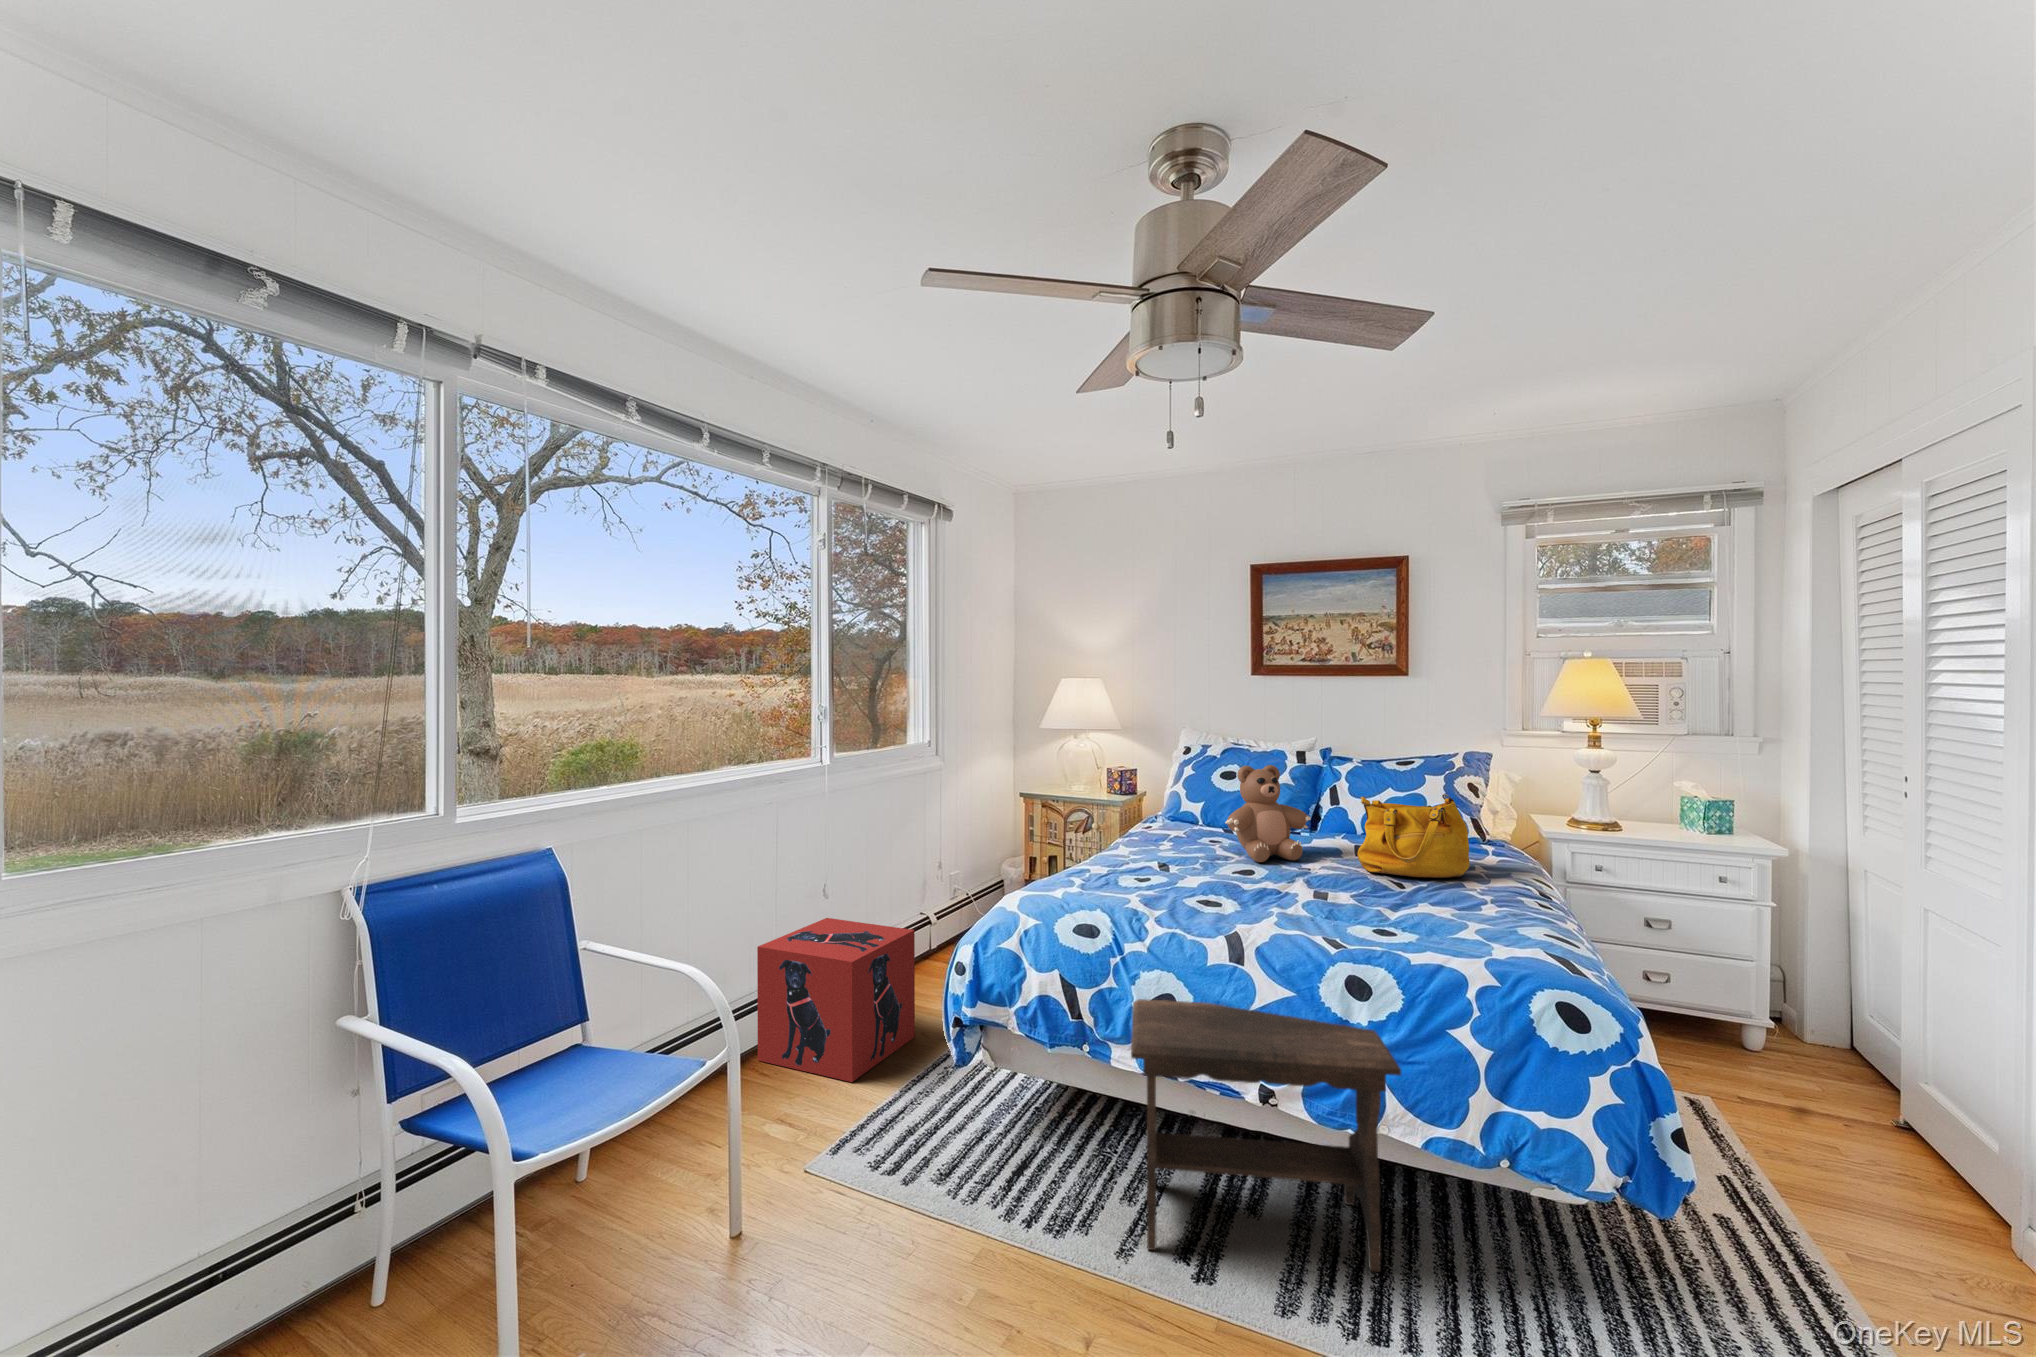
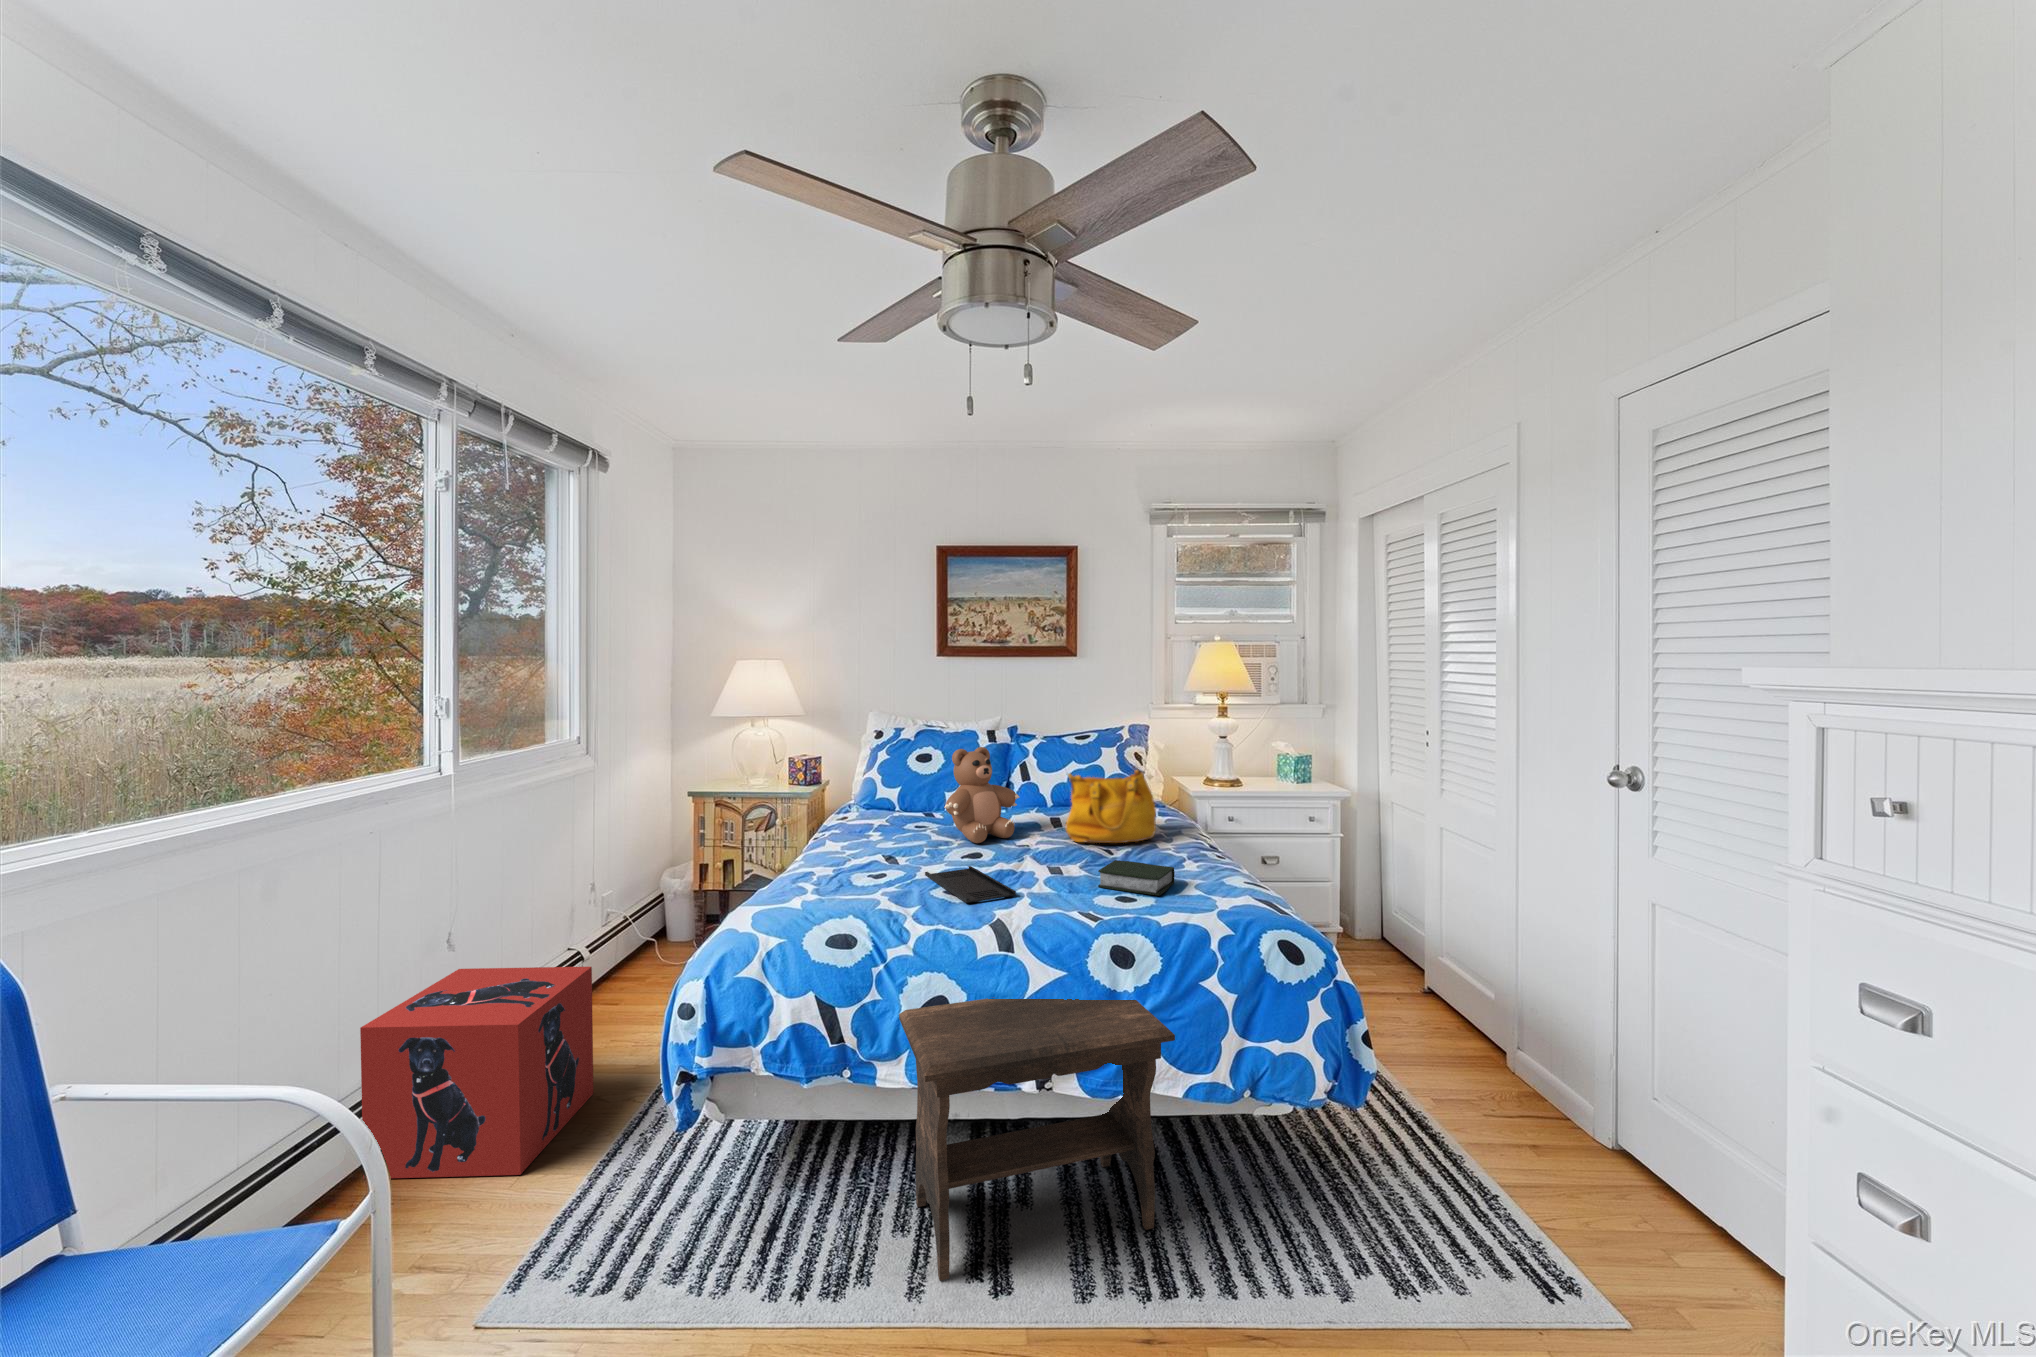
tray: none [1190,881,1268,912] -> present [925,866,1016,903]
book: none [1364,890,1459,931] -> present [1098,860,1175,896]

